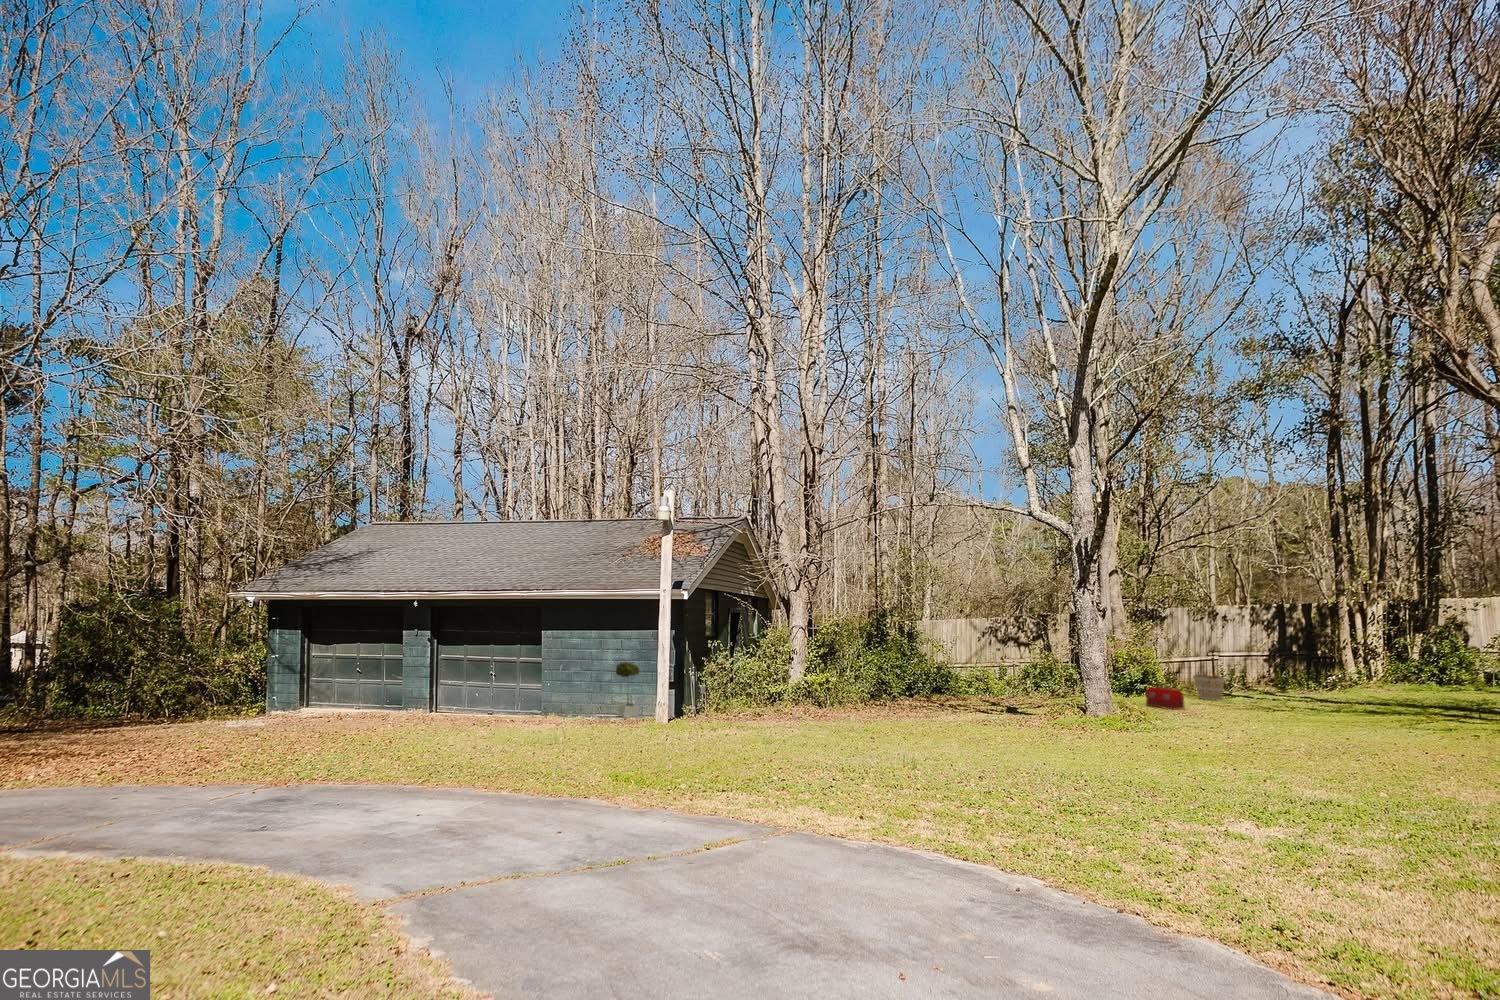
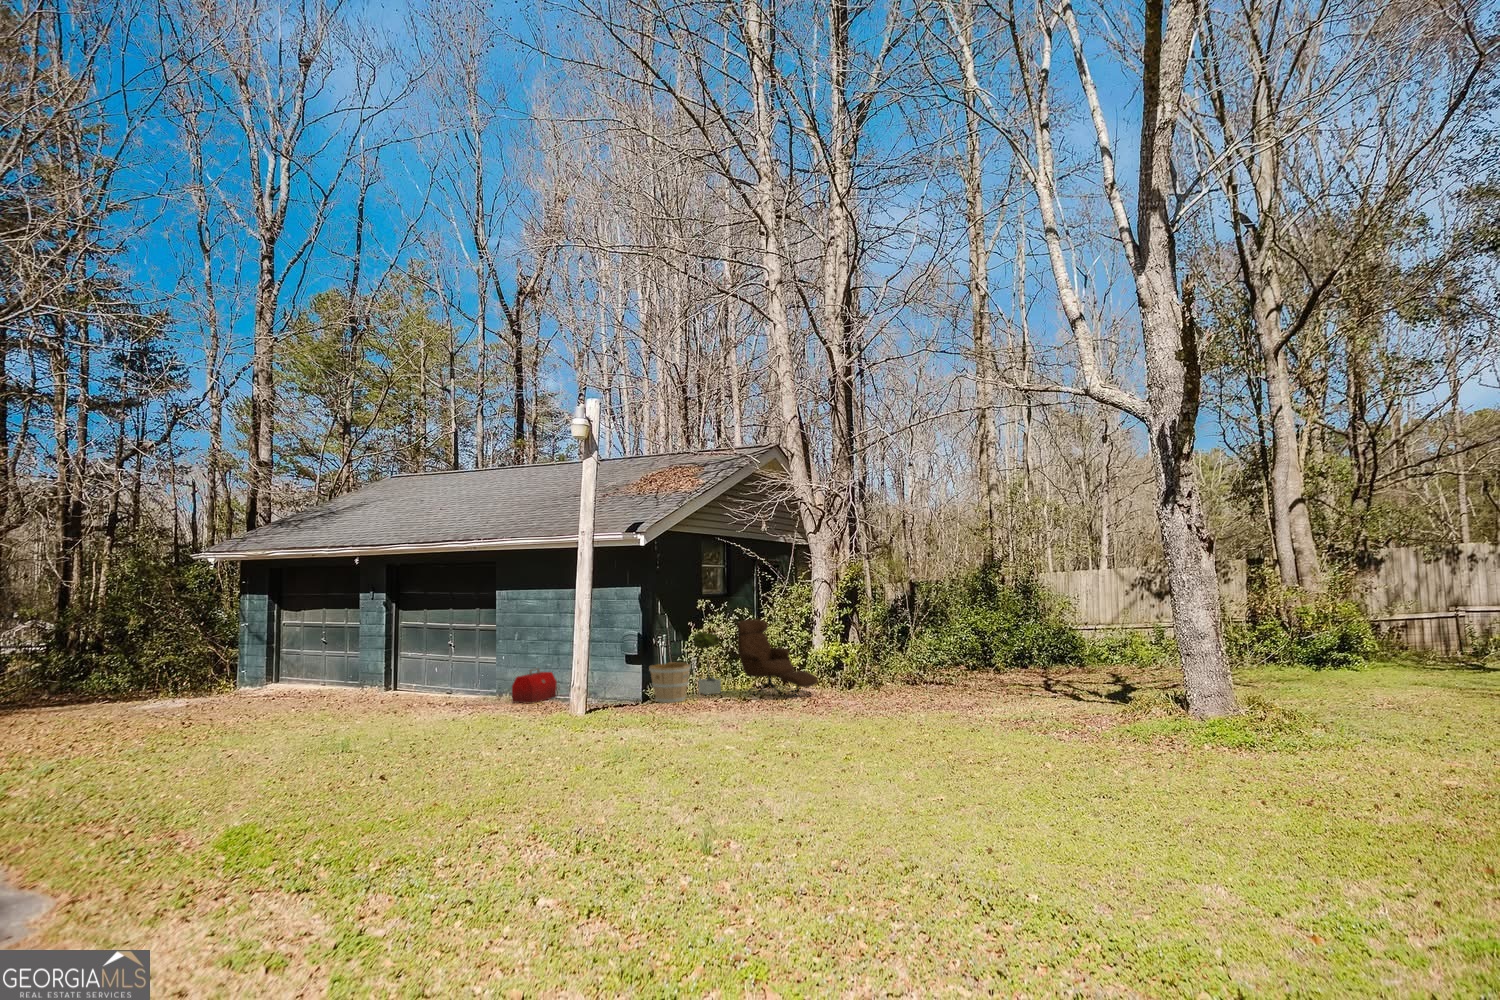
lounge chair: none [654,652,722,722] -> present [737,619,818,697]
wooden bucket: present [1193,674,1225,700] -> present [649,662,691,703]
toolbox: present [1146,684,1184,710] -> present [512,668,557,704]

